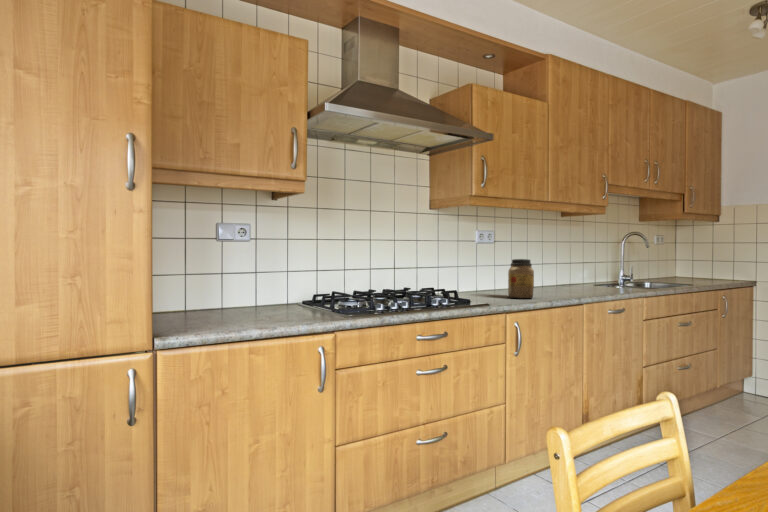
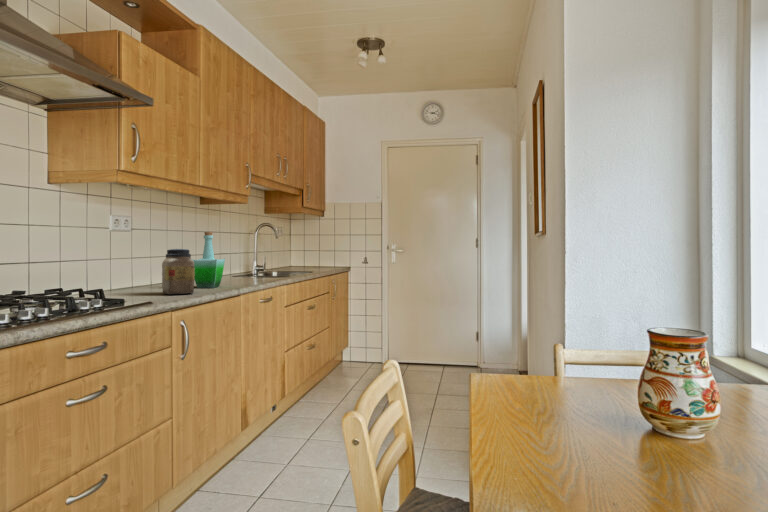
bottle: none [539,243,571,295] -> present [192,232,225,288]

